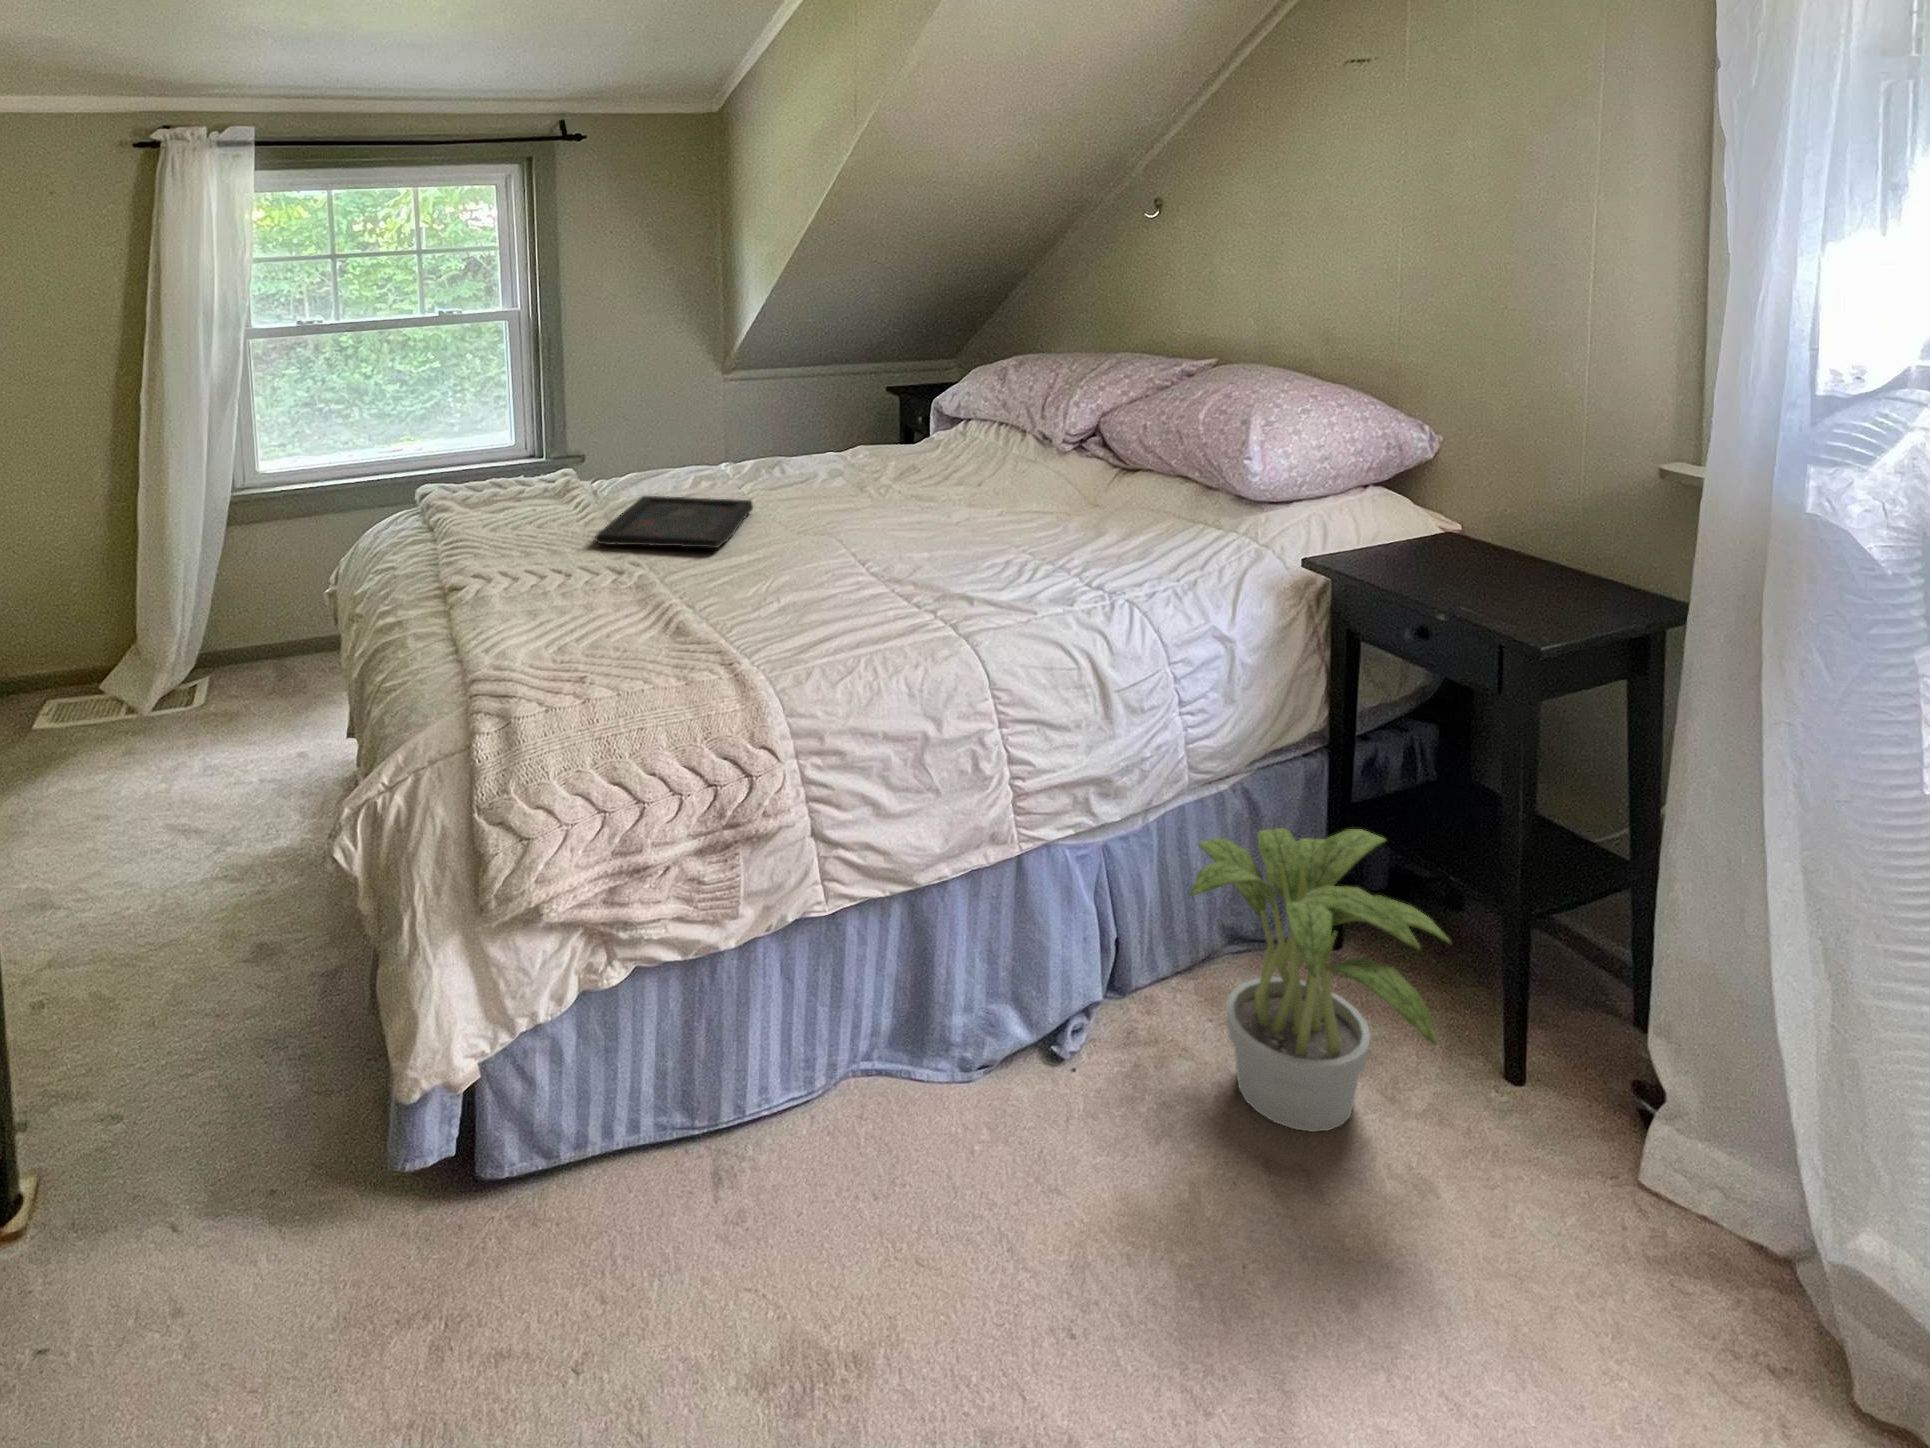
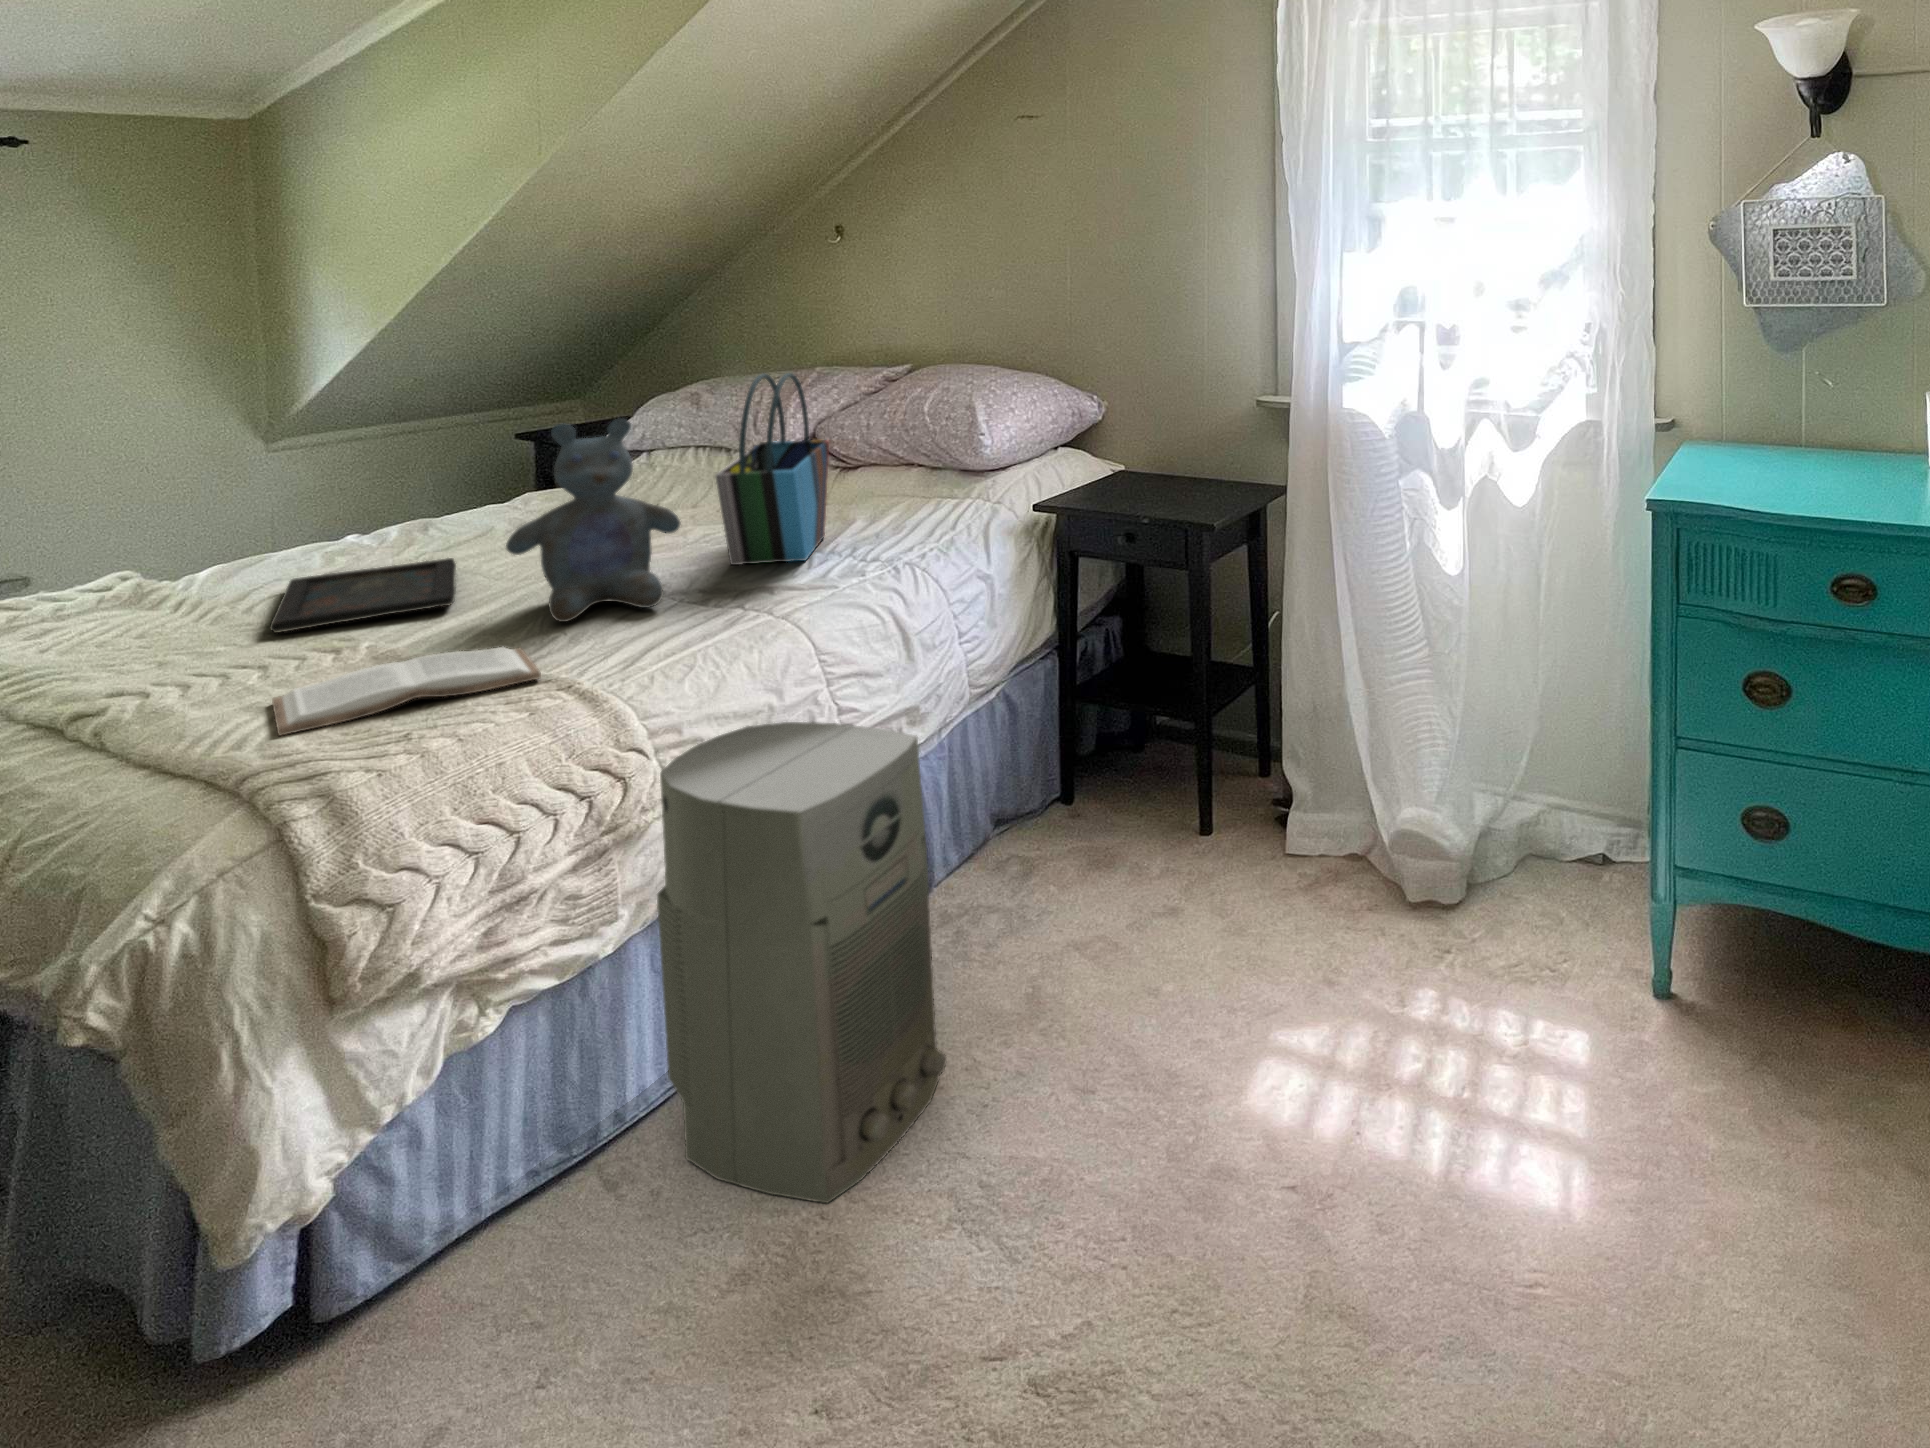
tote bag: none [939,358,1083,572] -> present [716,373,829,565]
stuffed bear: none [753,392,902,592] -> present [506,419,680,622]
book: none [520,598,725,647] -> present [272,647,541,736]
air purifier: none [774,754,1038,1347] -> present [657,722,947,1203]
potted plant: present [1190,828,1451,1132] -> none [981,689,1182,920]

